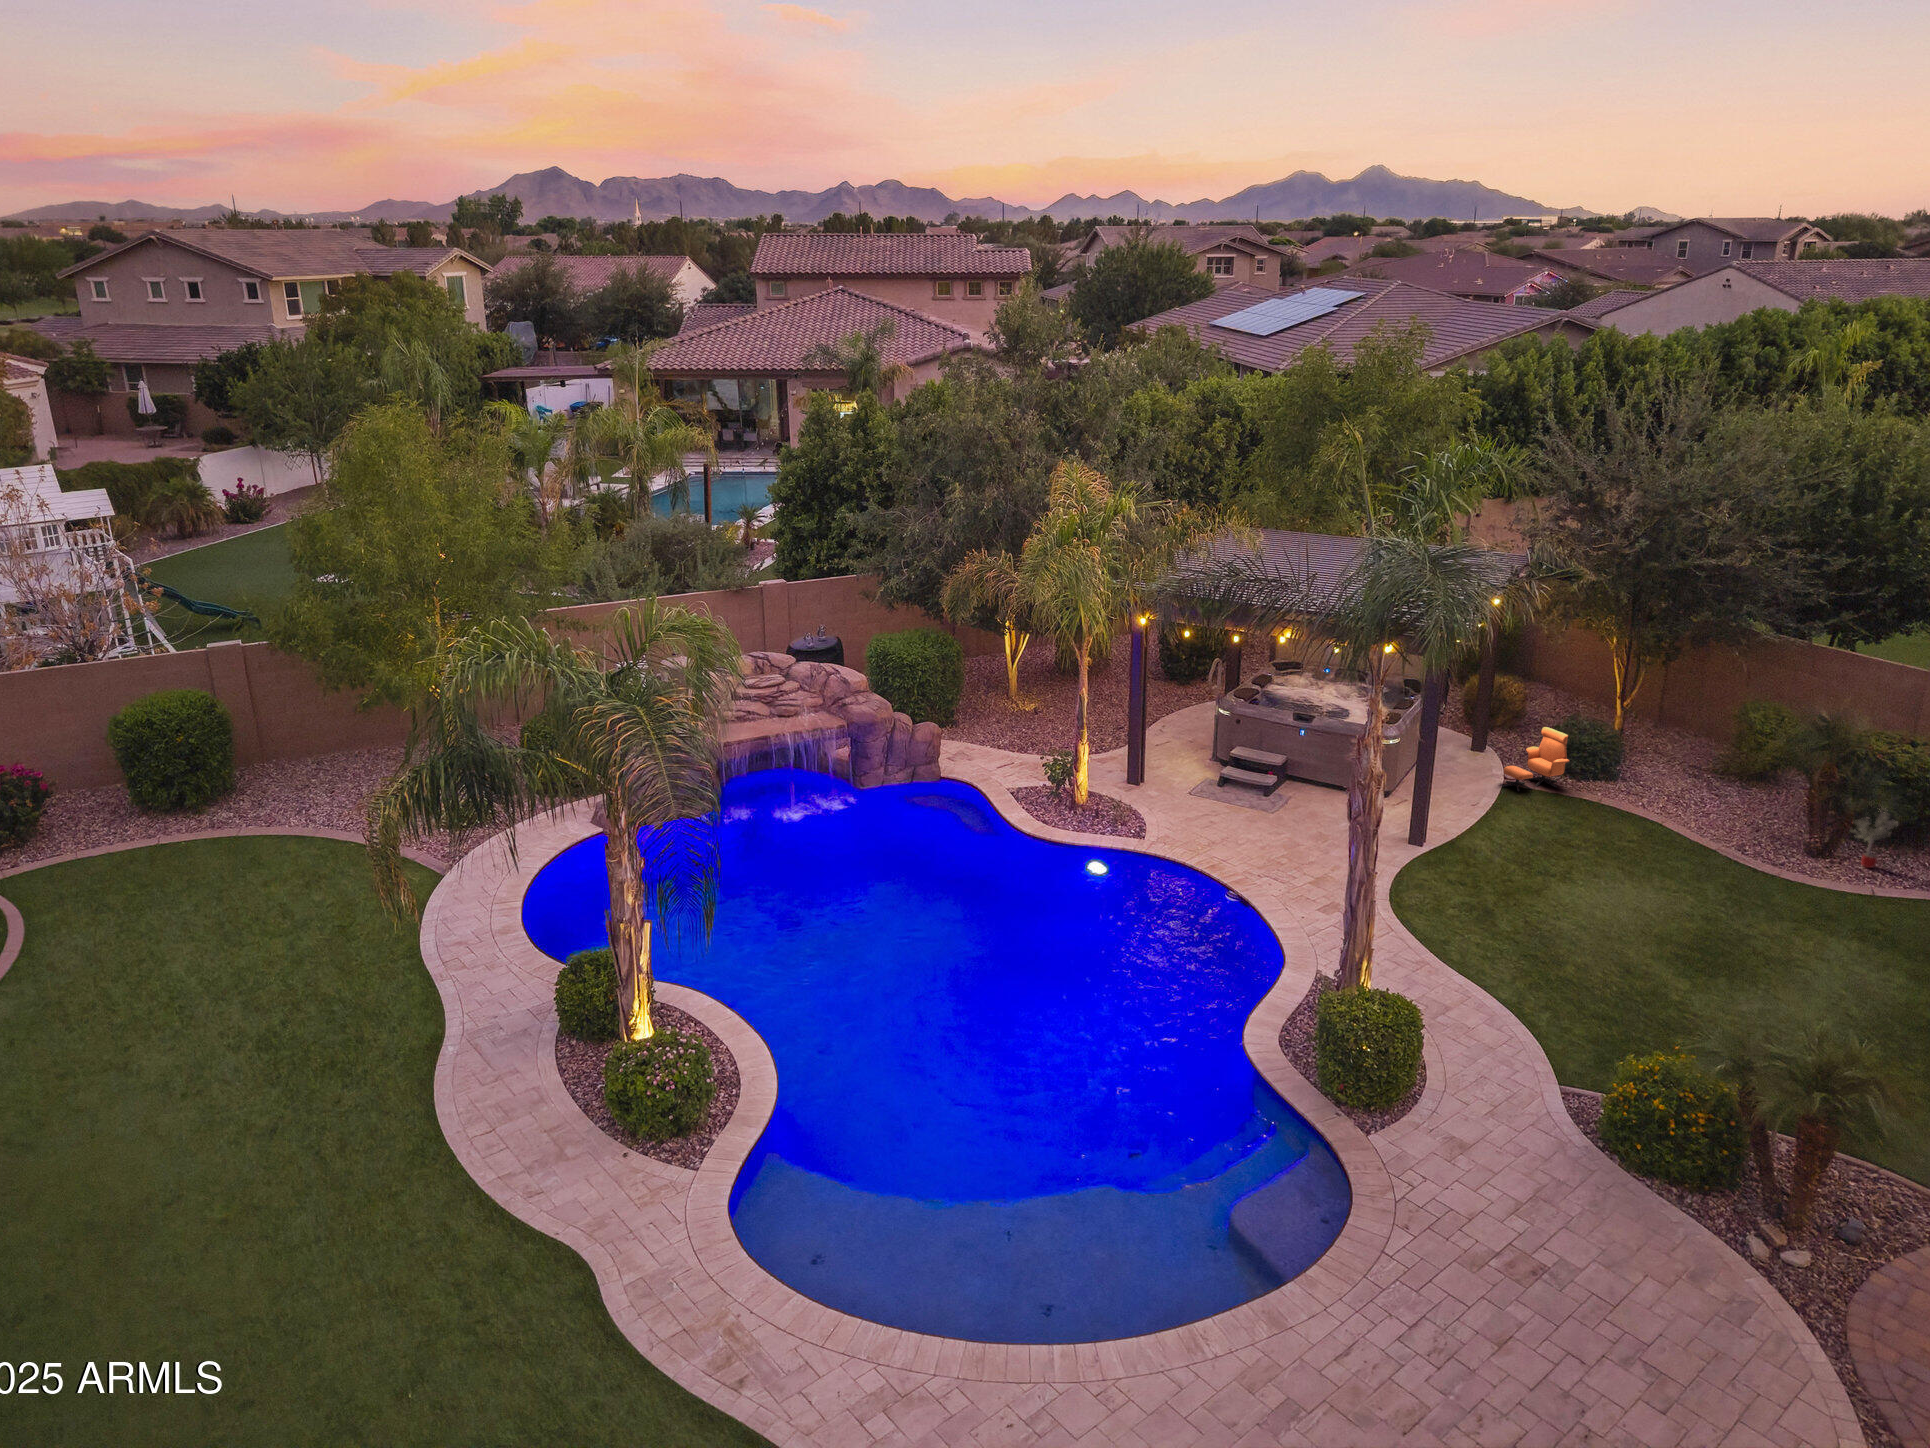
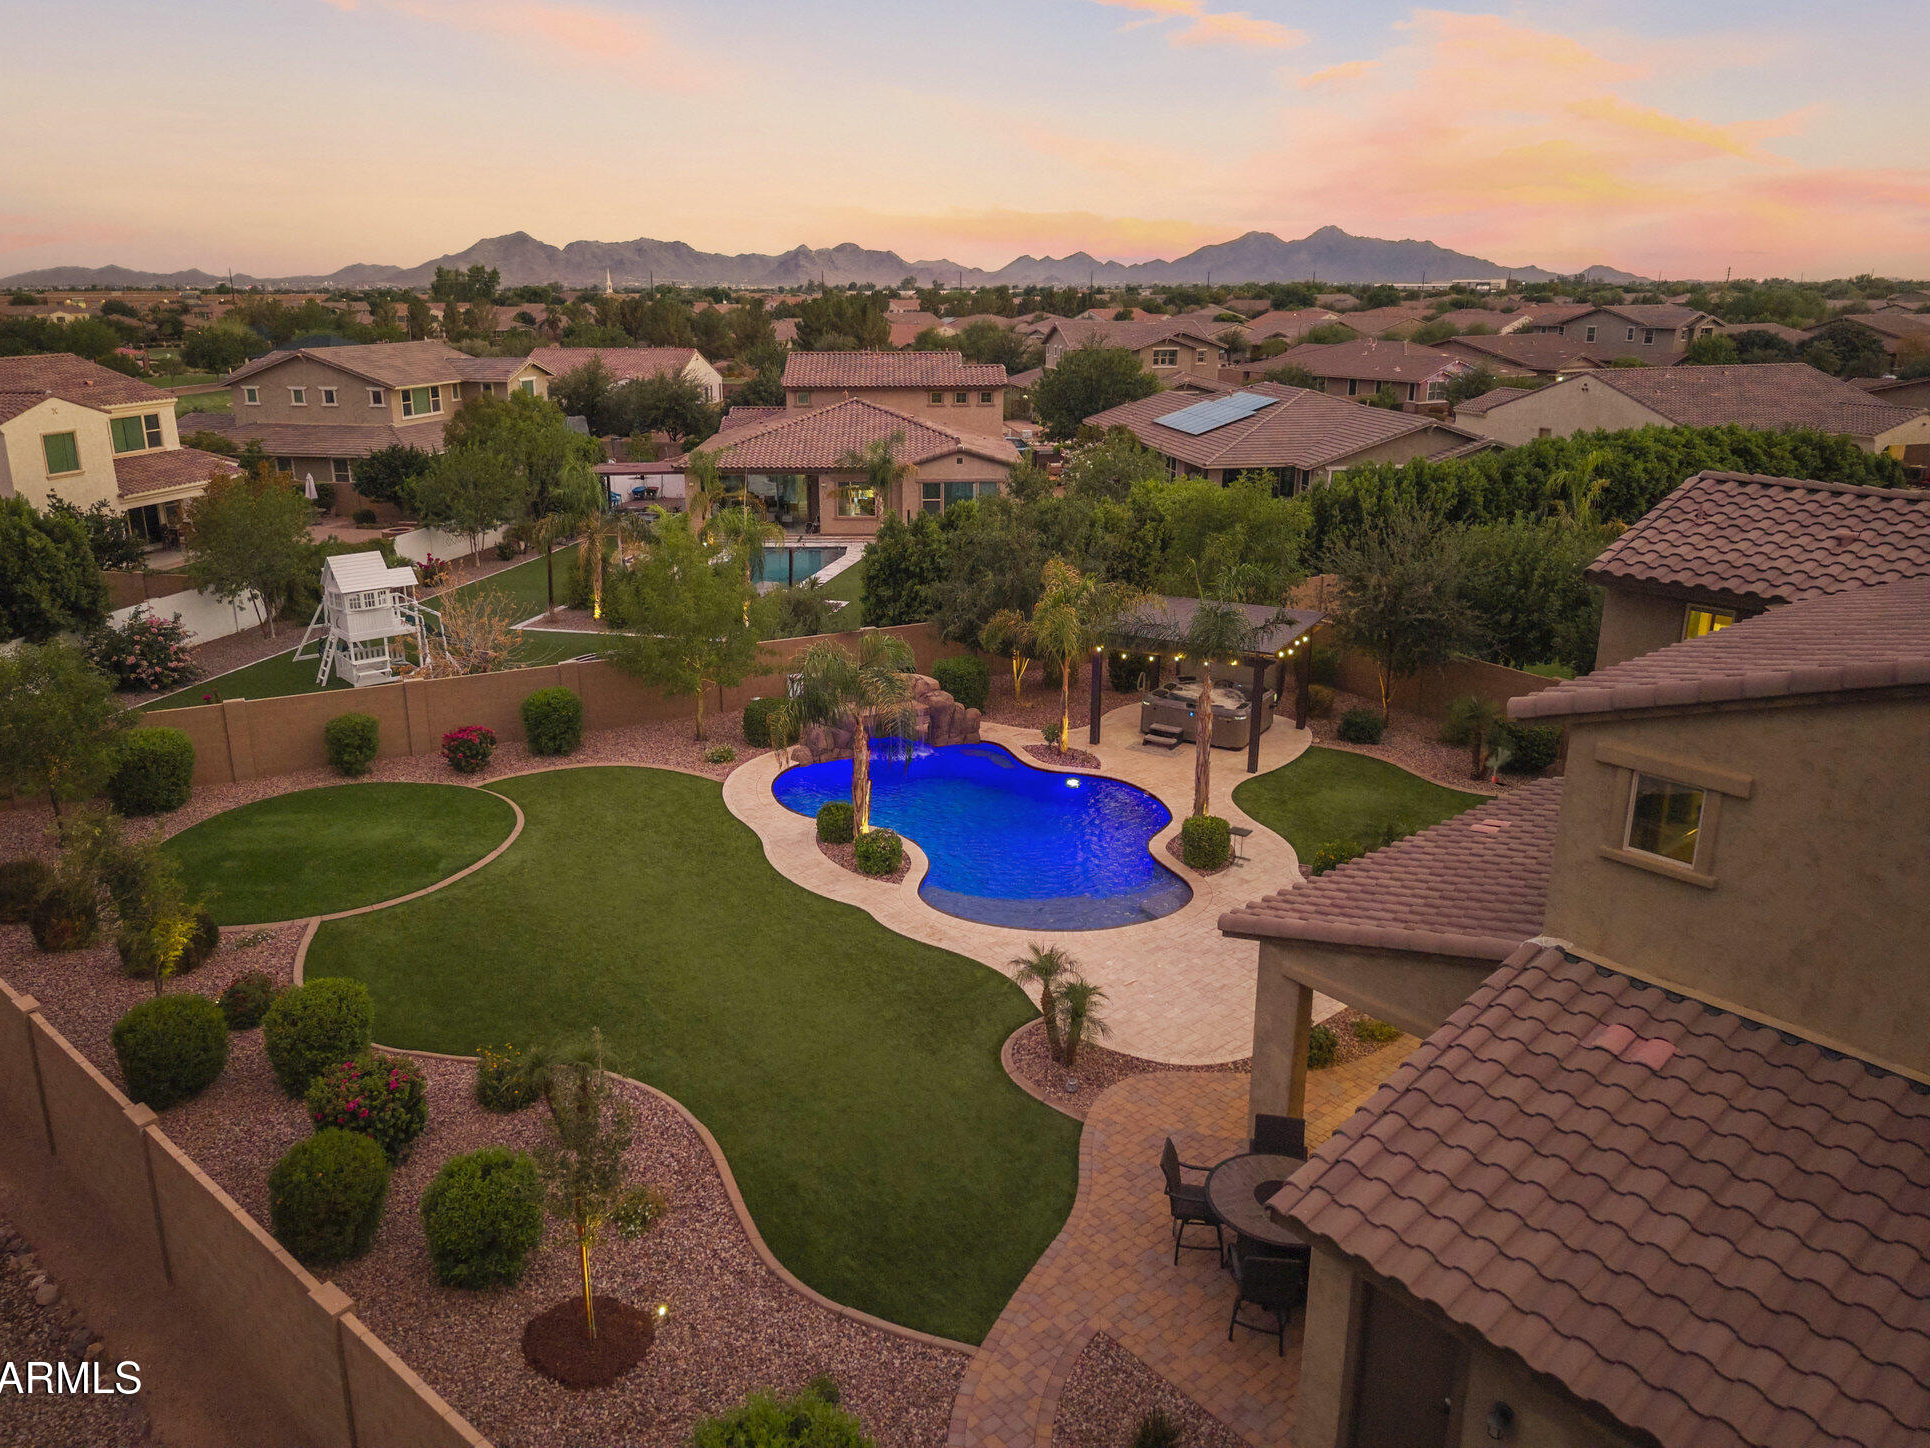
lounge chair: present [1502,727,1569,791] -> none [1309,713,1348,749]
side table: none [1412,1028,1473,1124] -> present [1226,826,1253,865]

